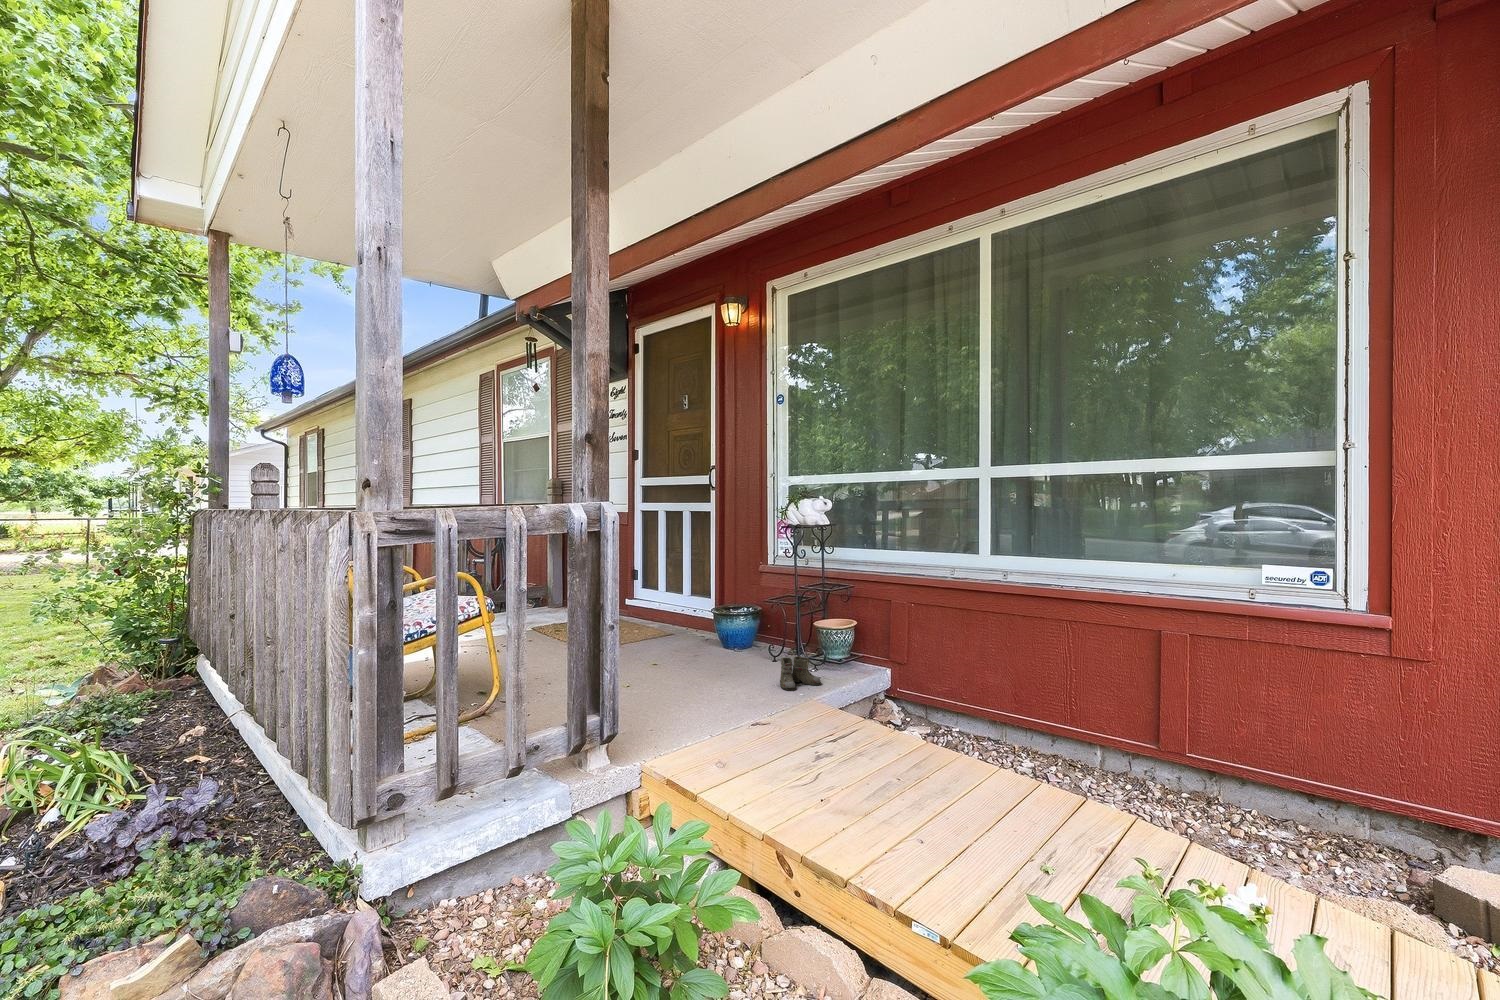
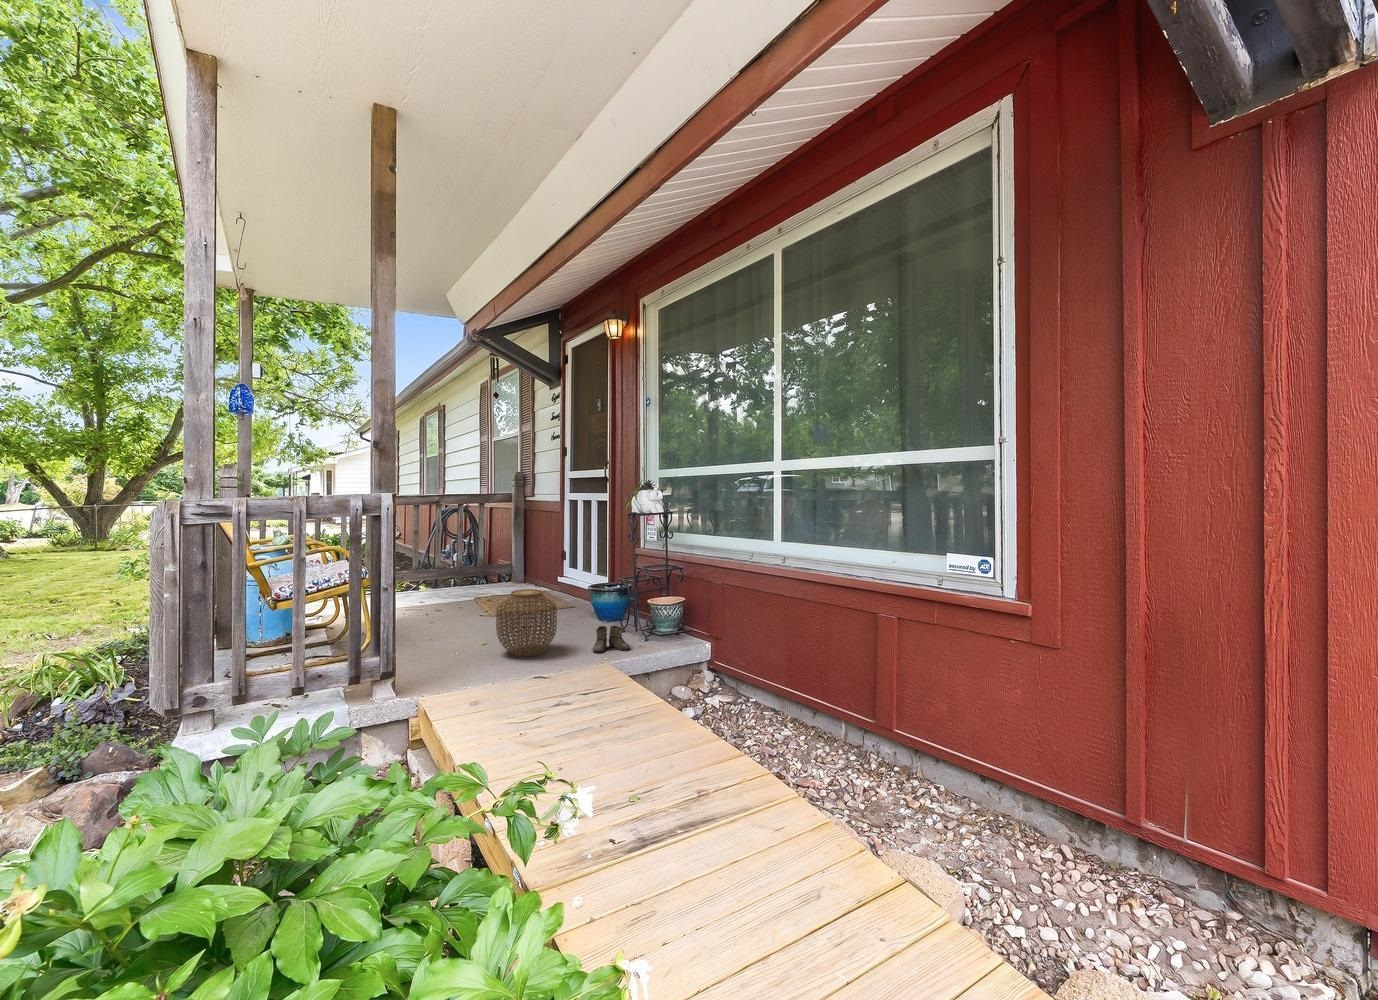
woven basket: none [669,618,741,701] -> present [496,589,557,656]

